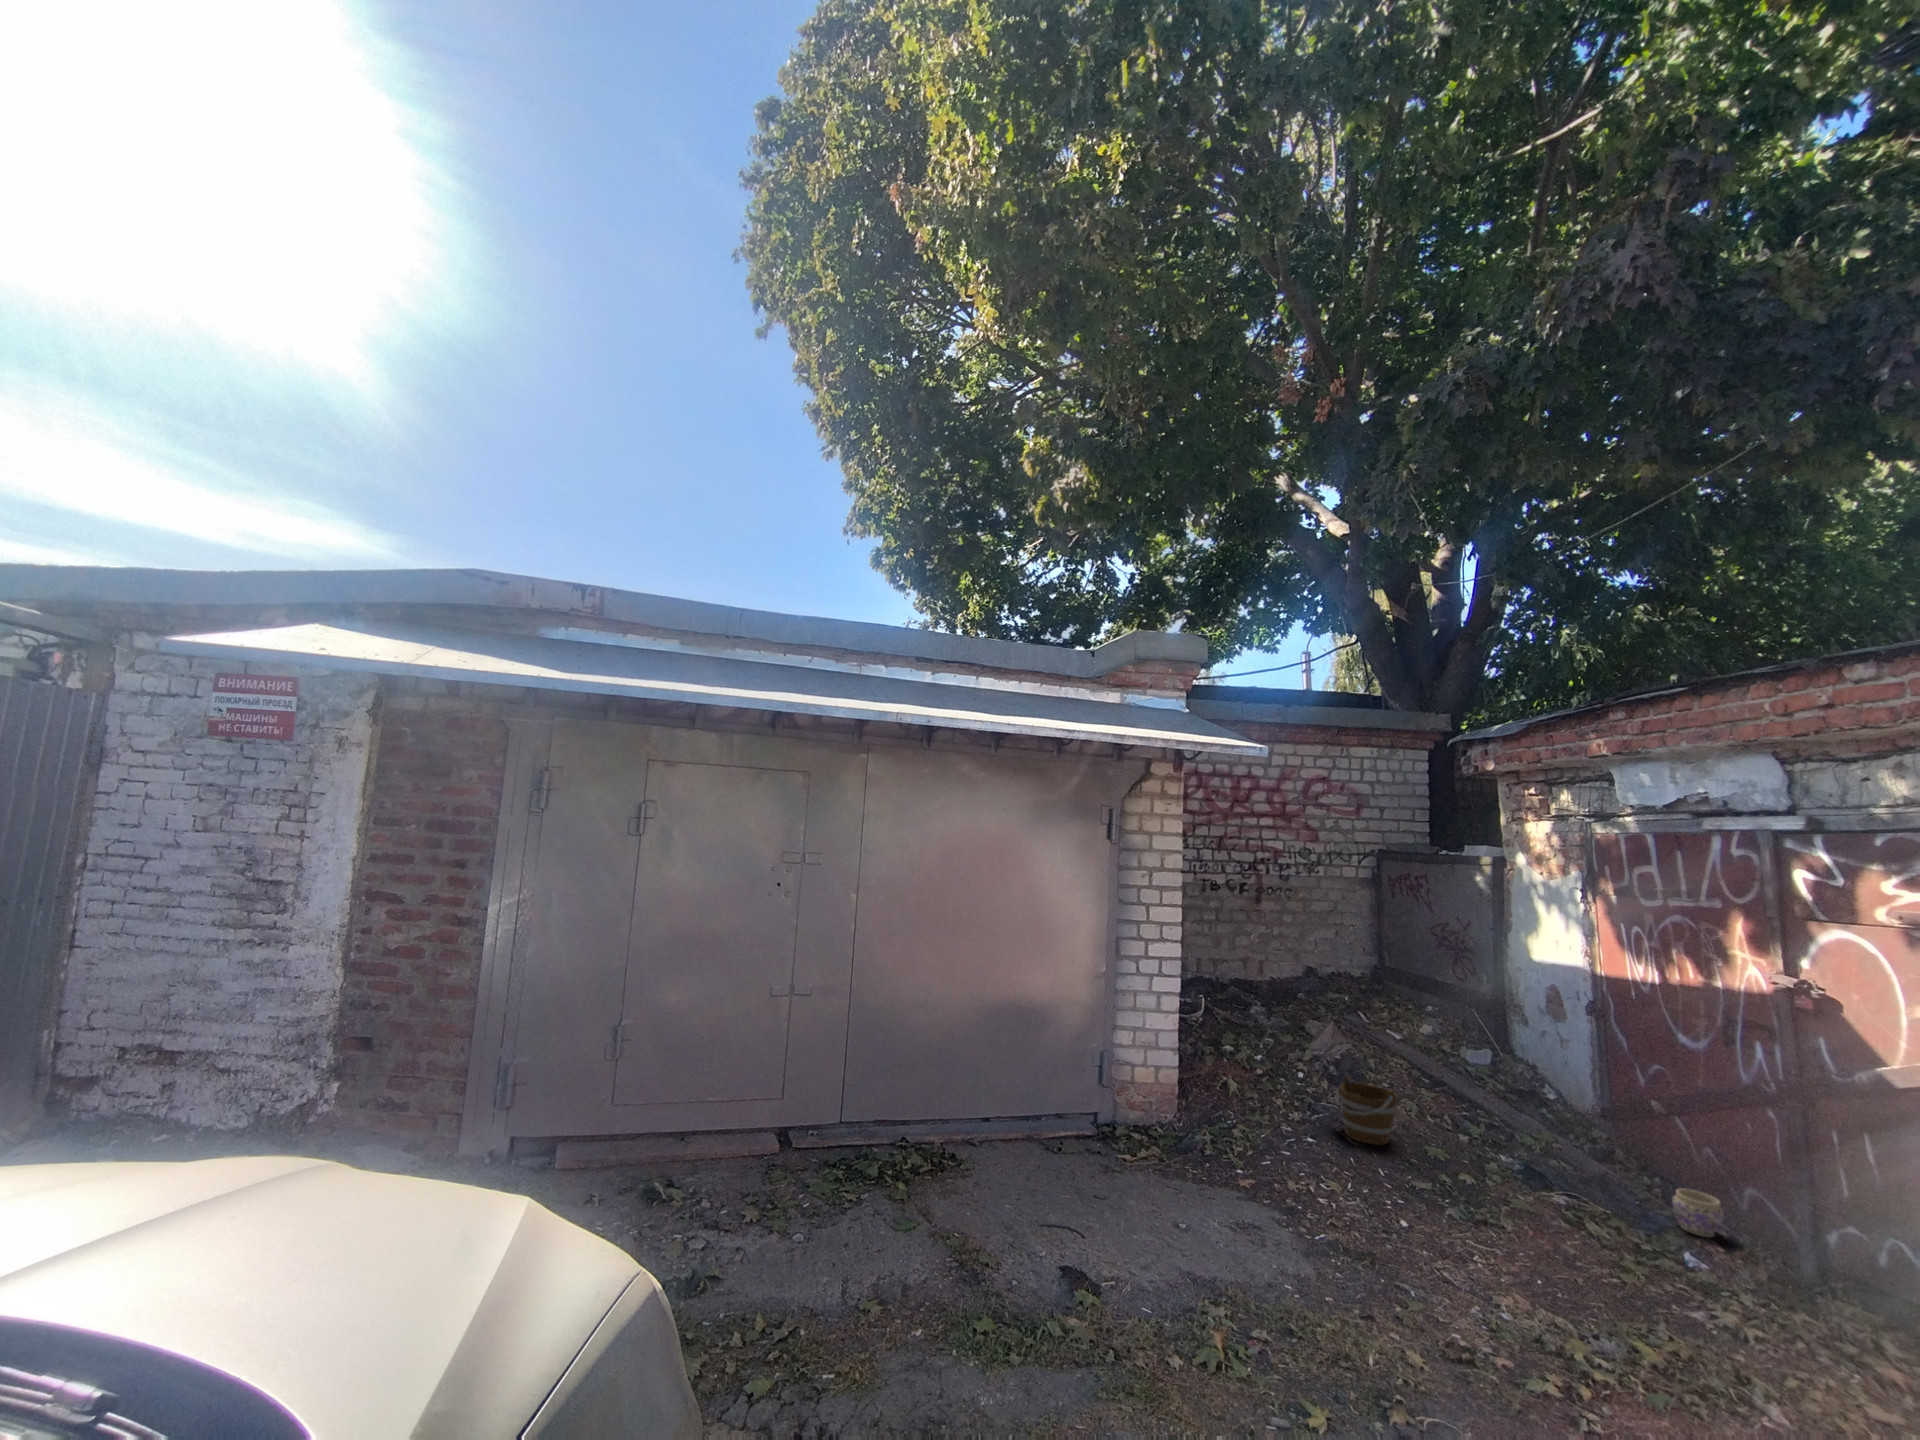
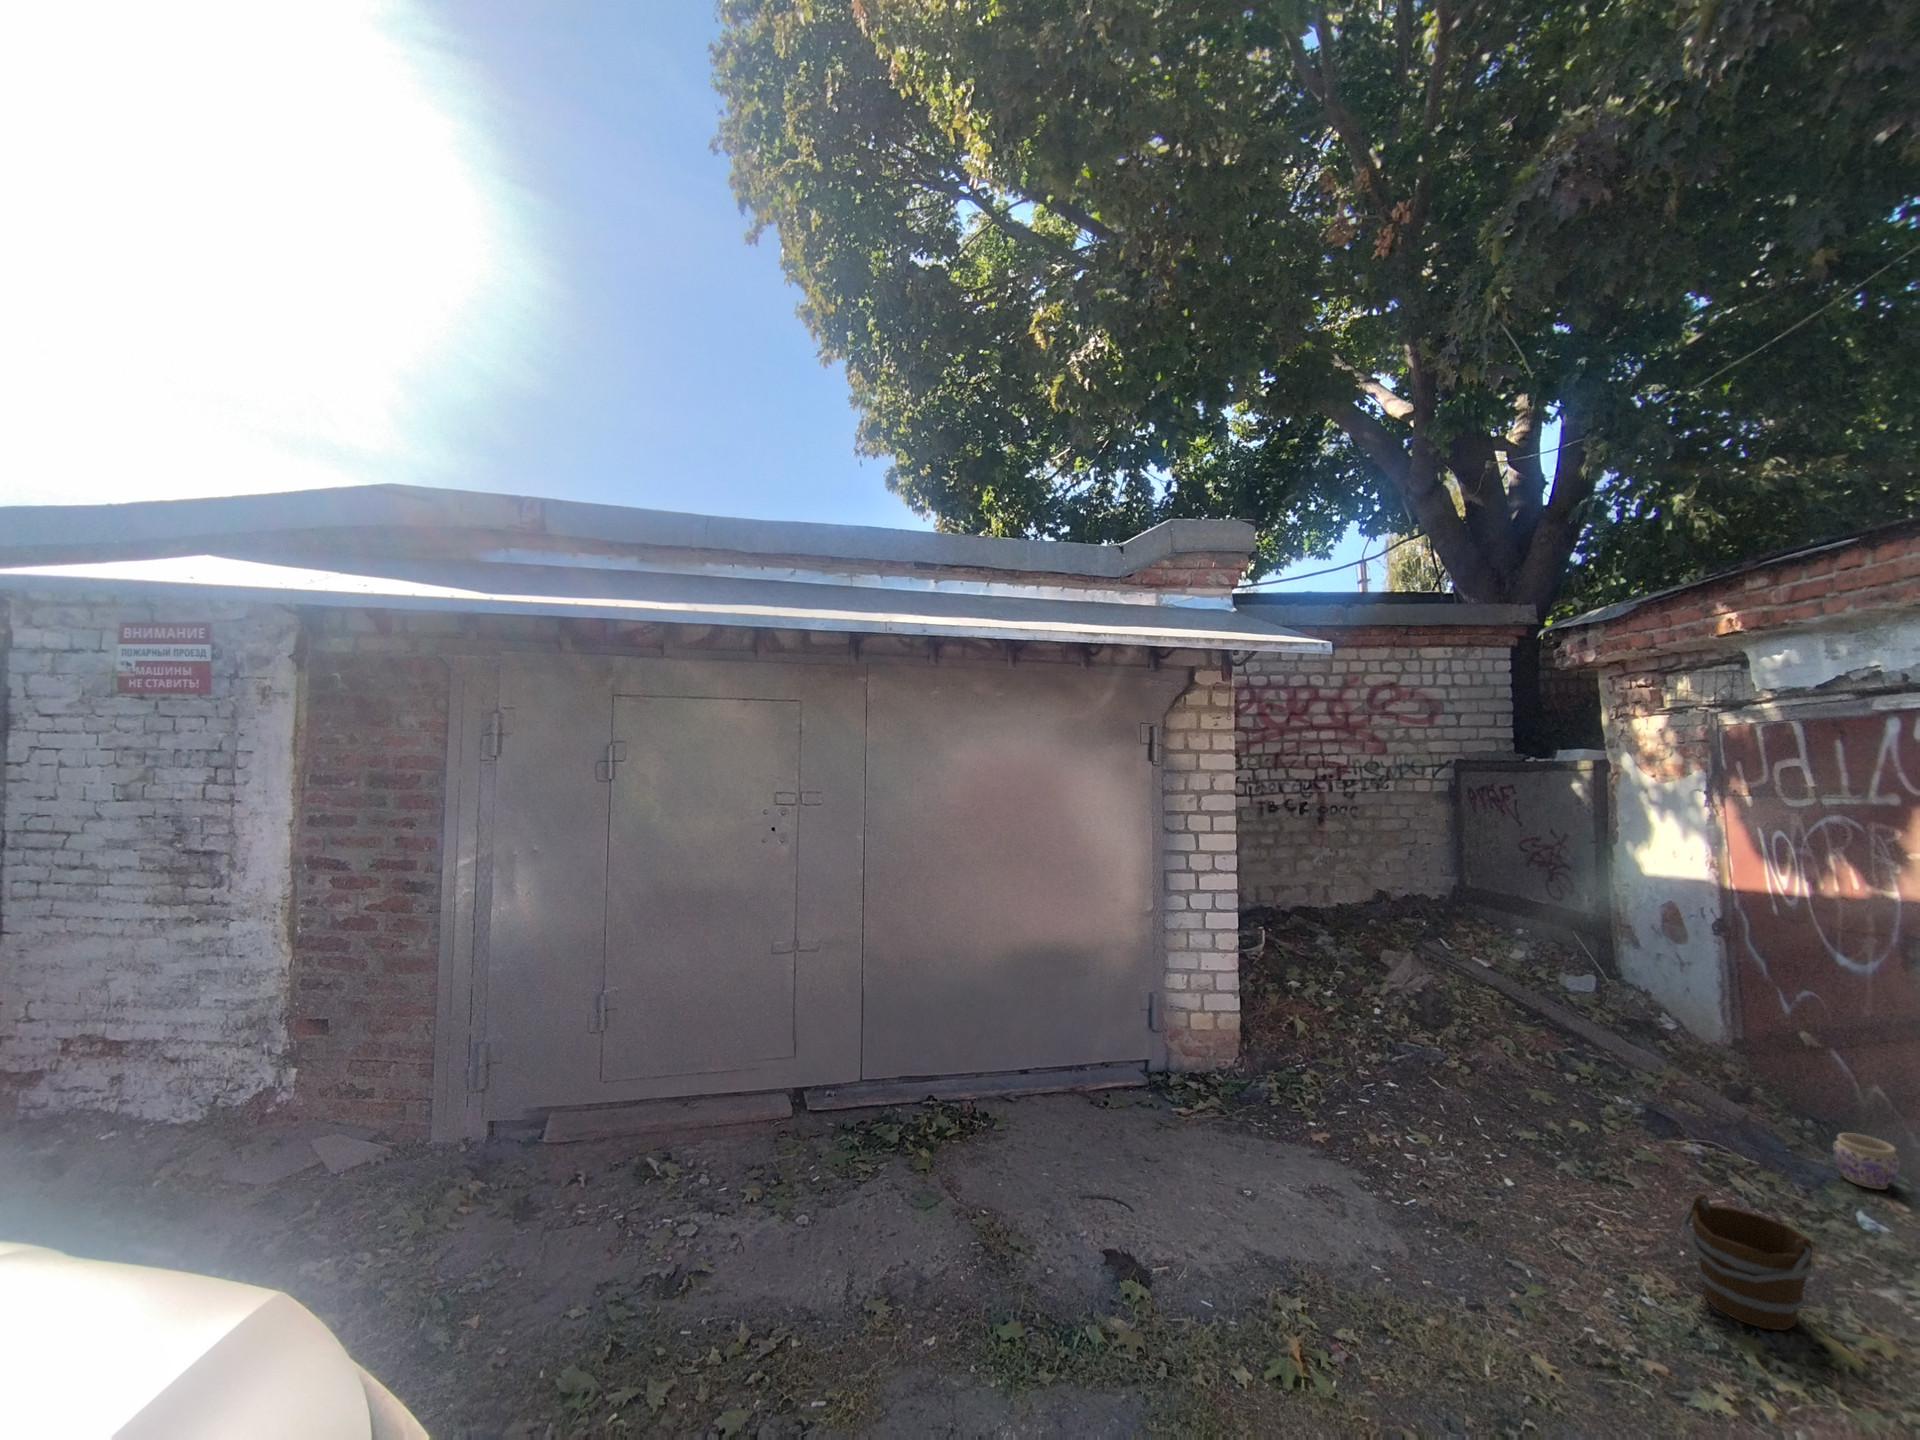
bucket: present [1336,1075,1398,1145] -> present [1682,1195,1813,1330]

